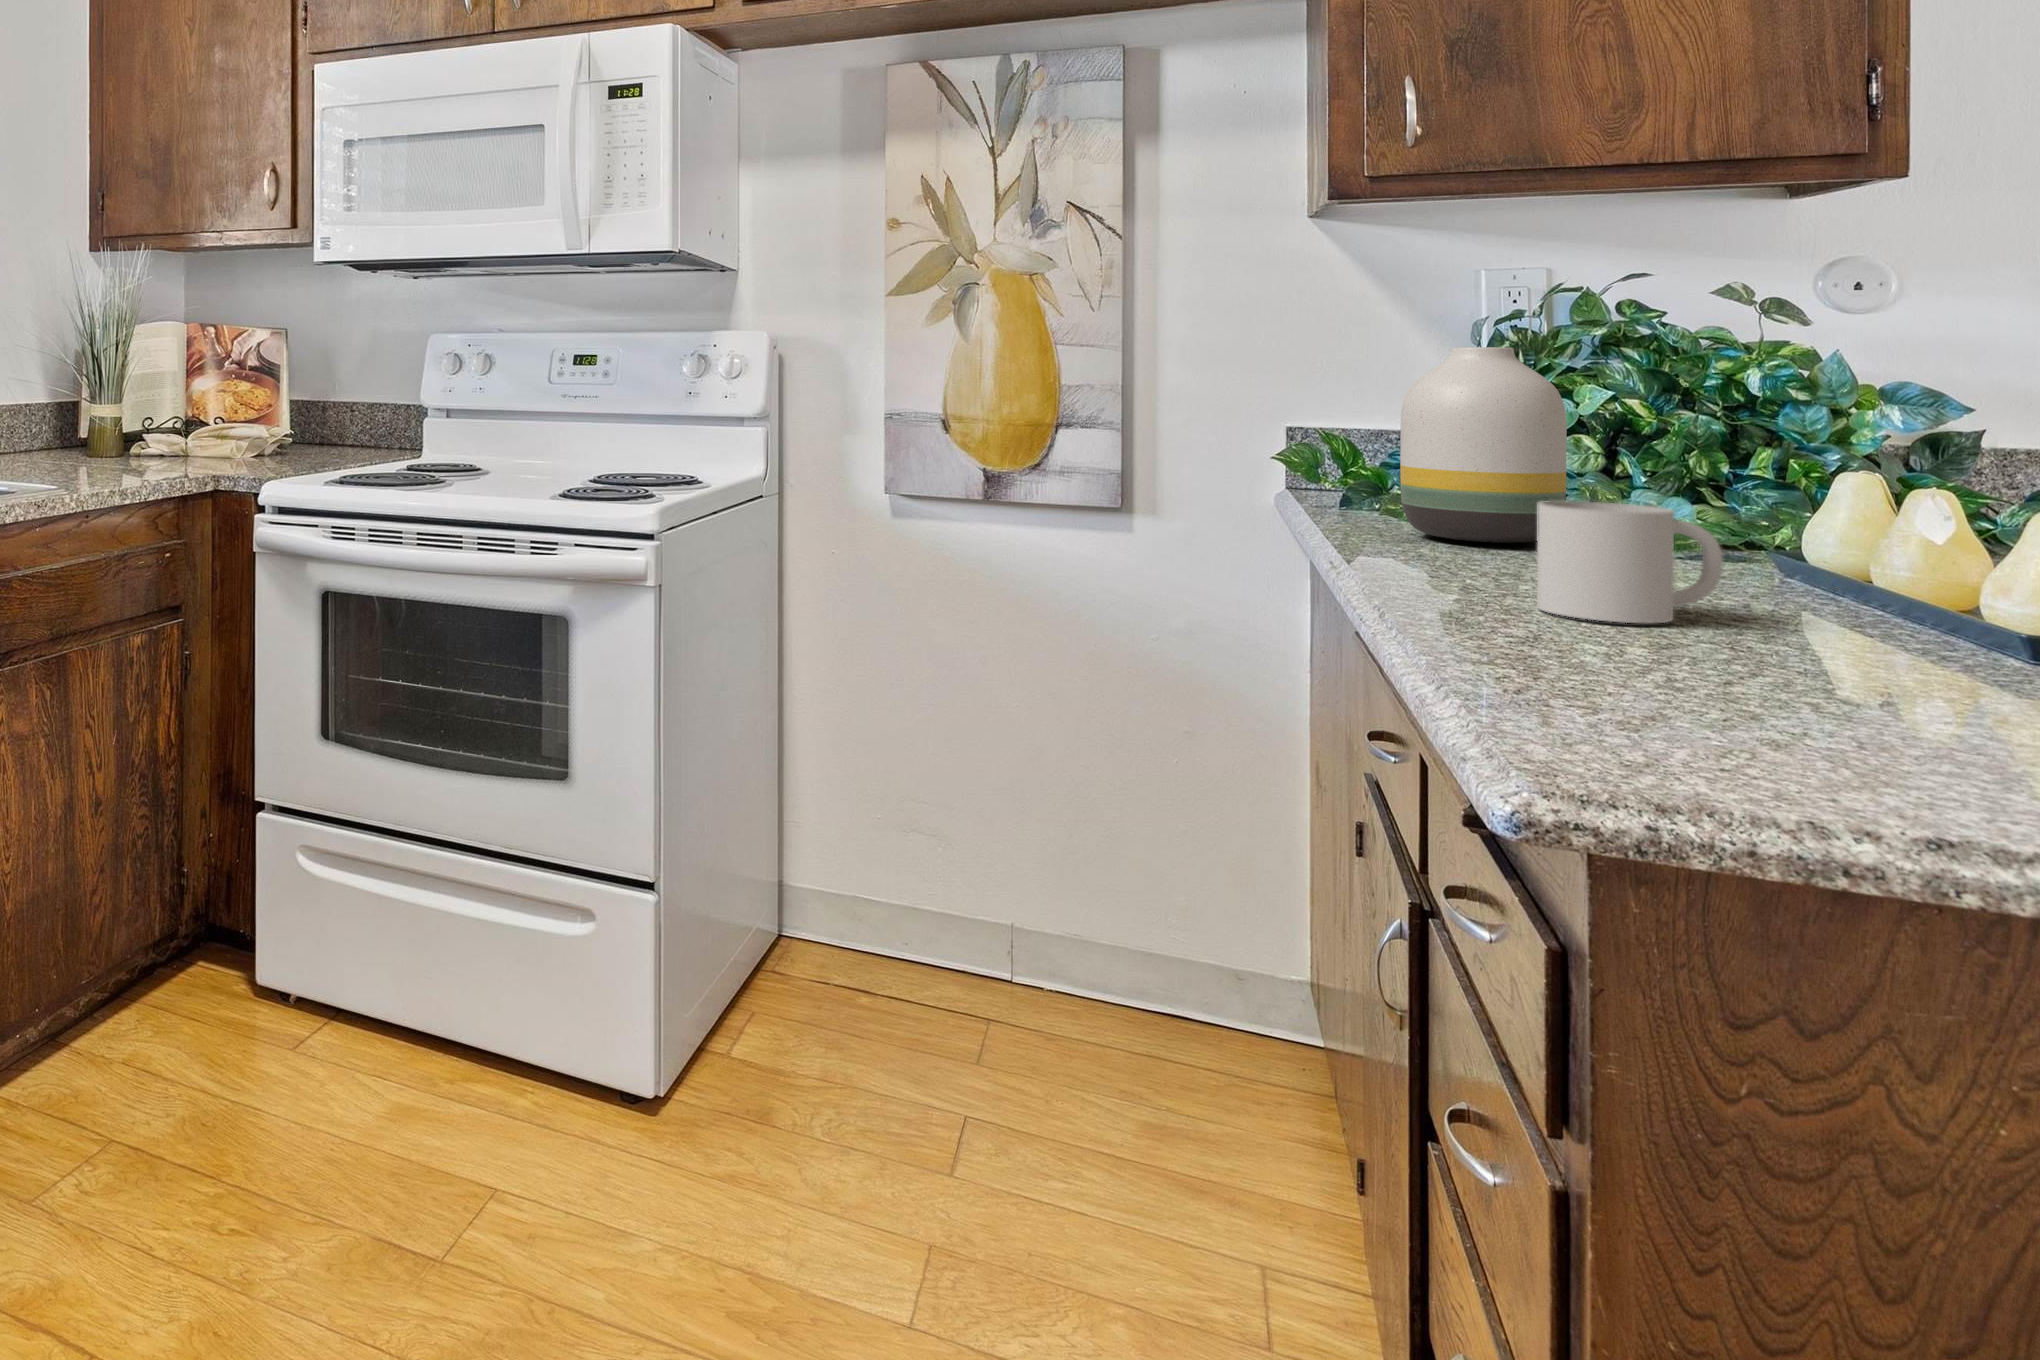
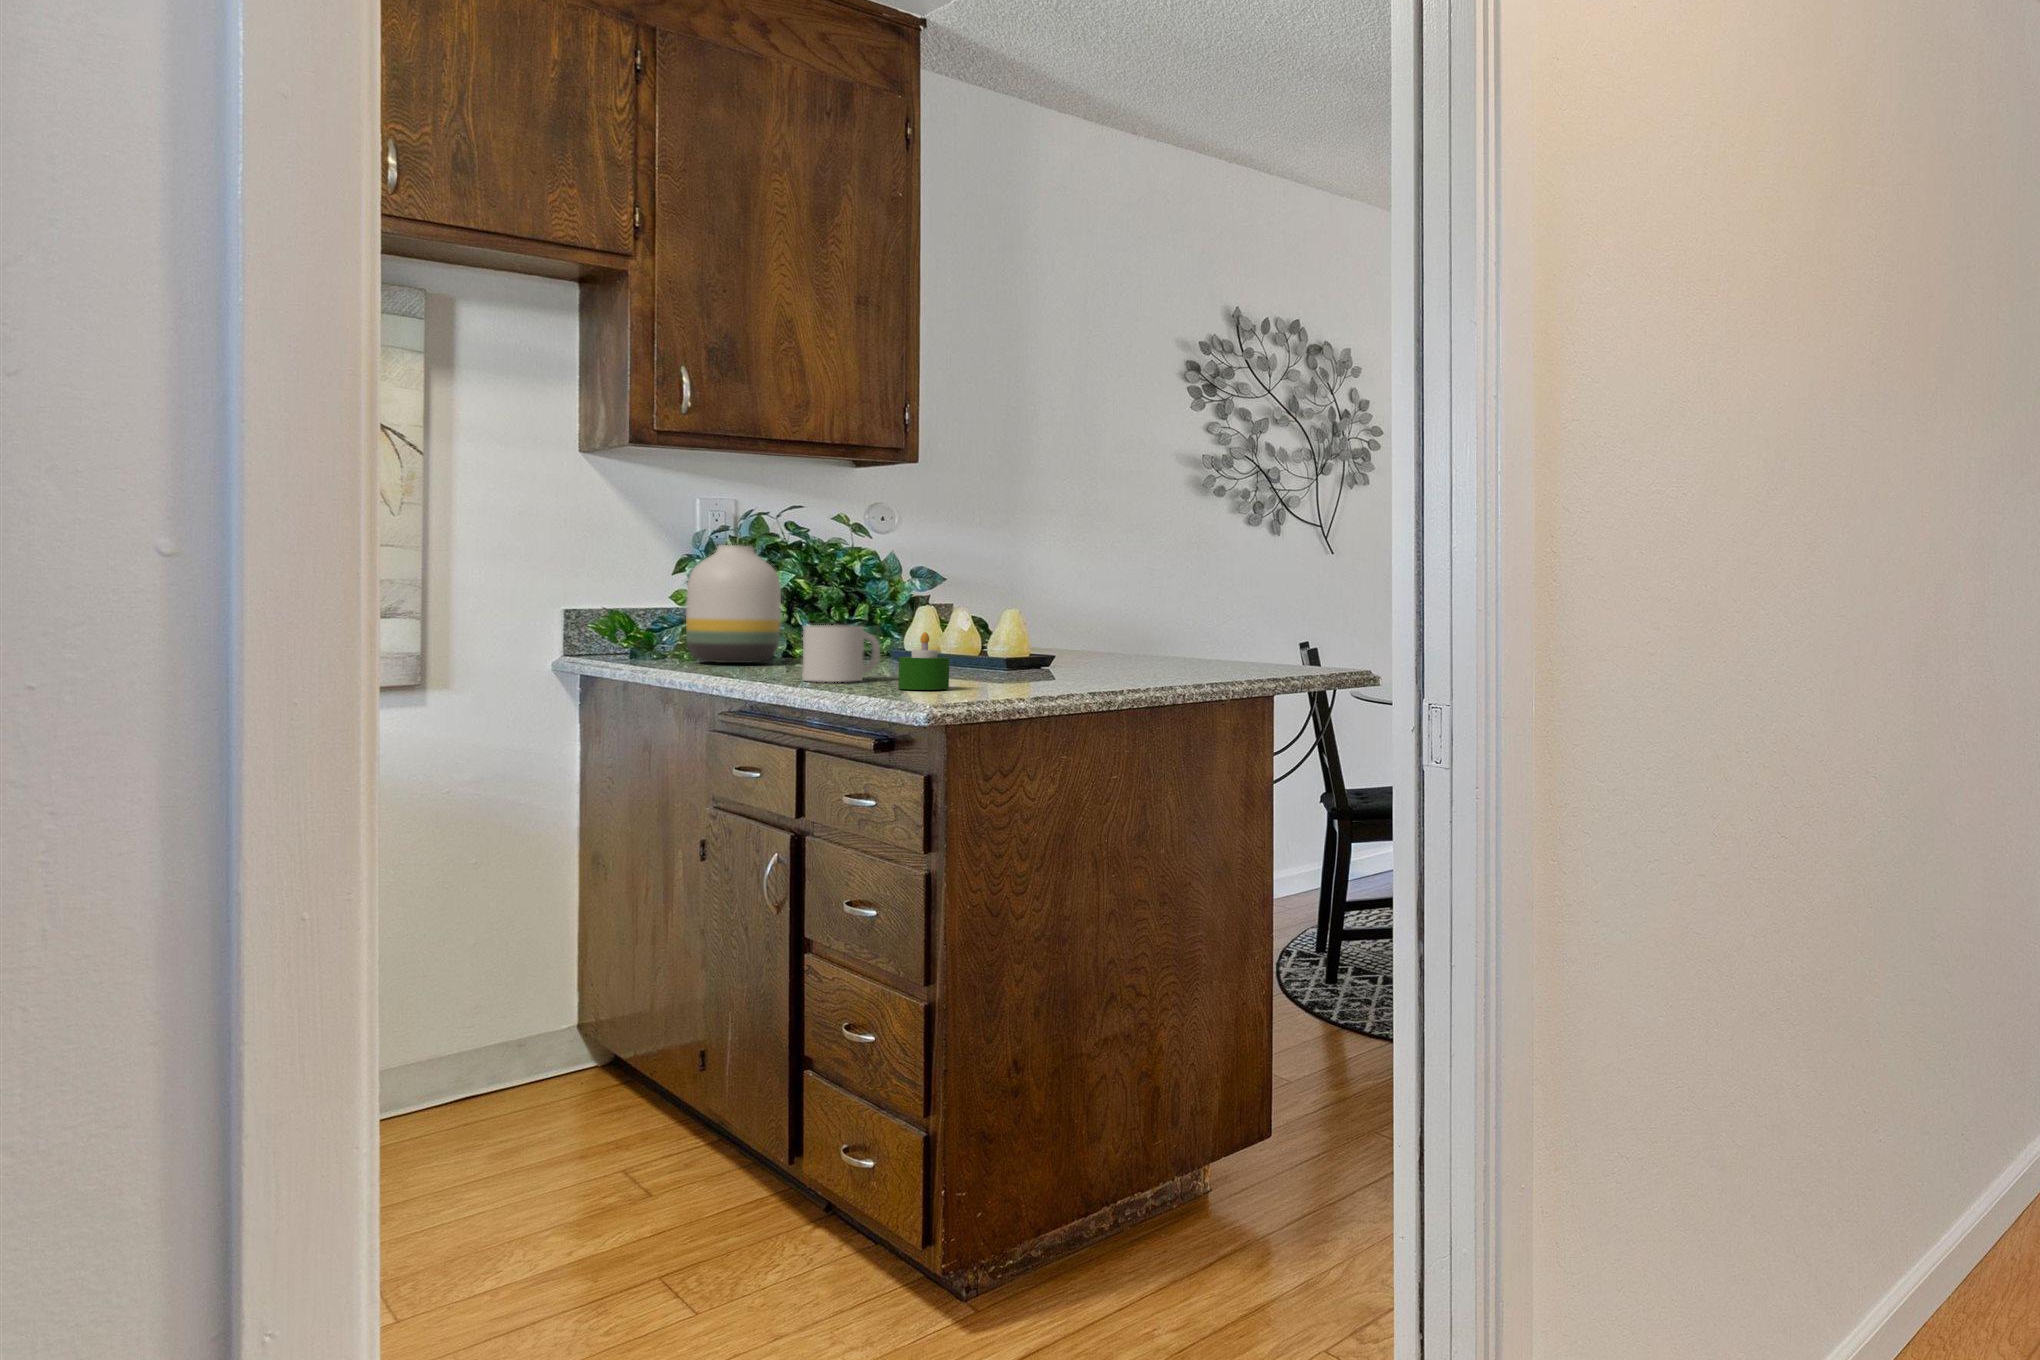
candle: none [1731,544,1877,684] -> present [898,632,949,690]

